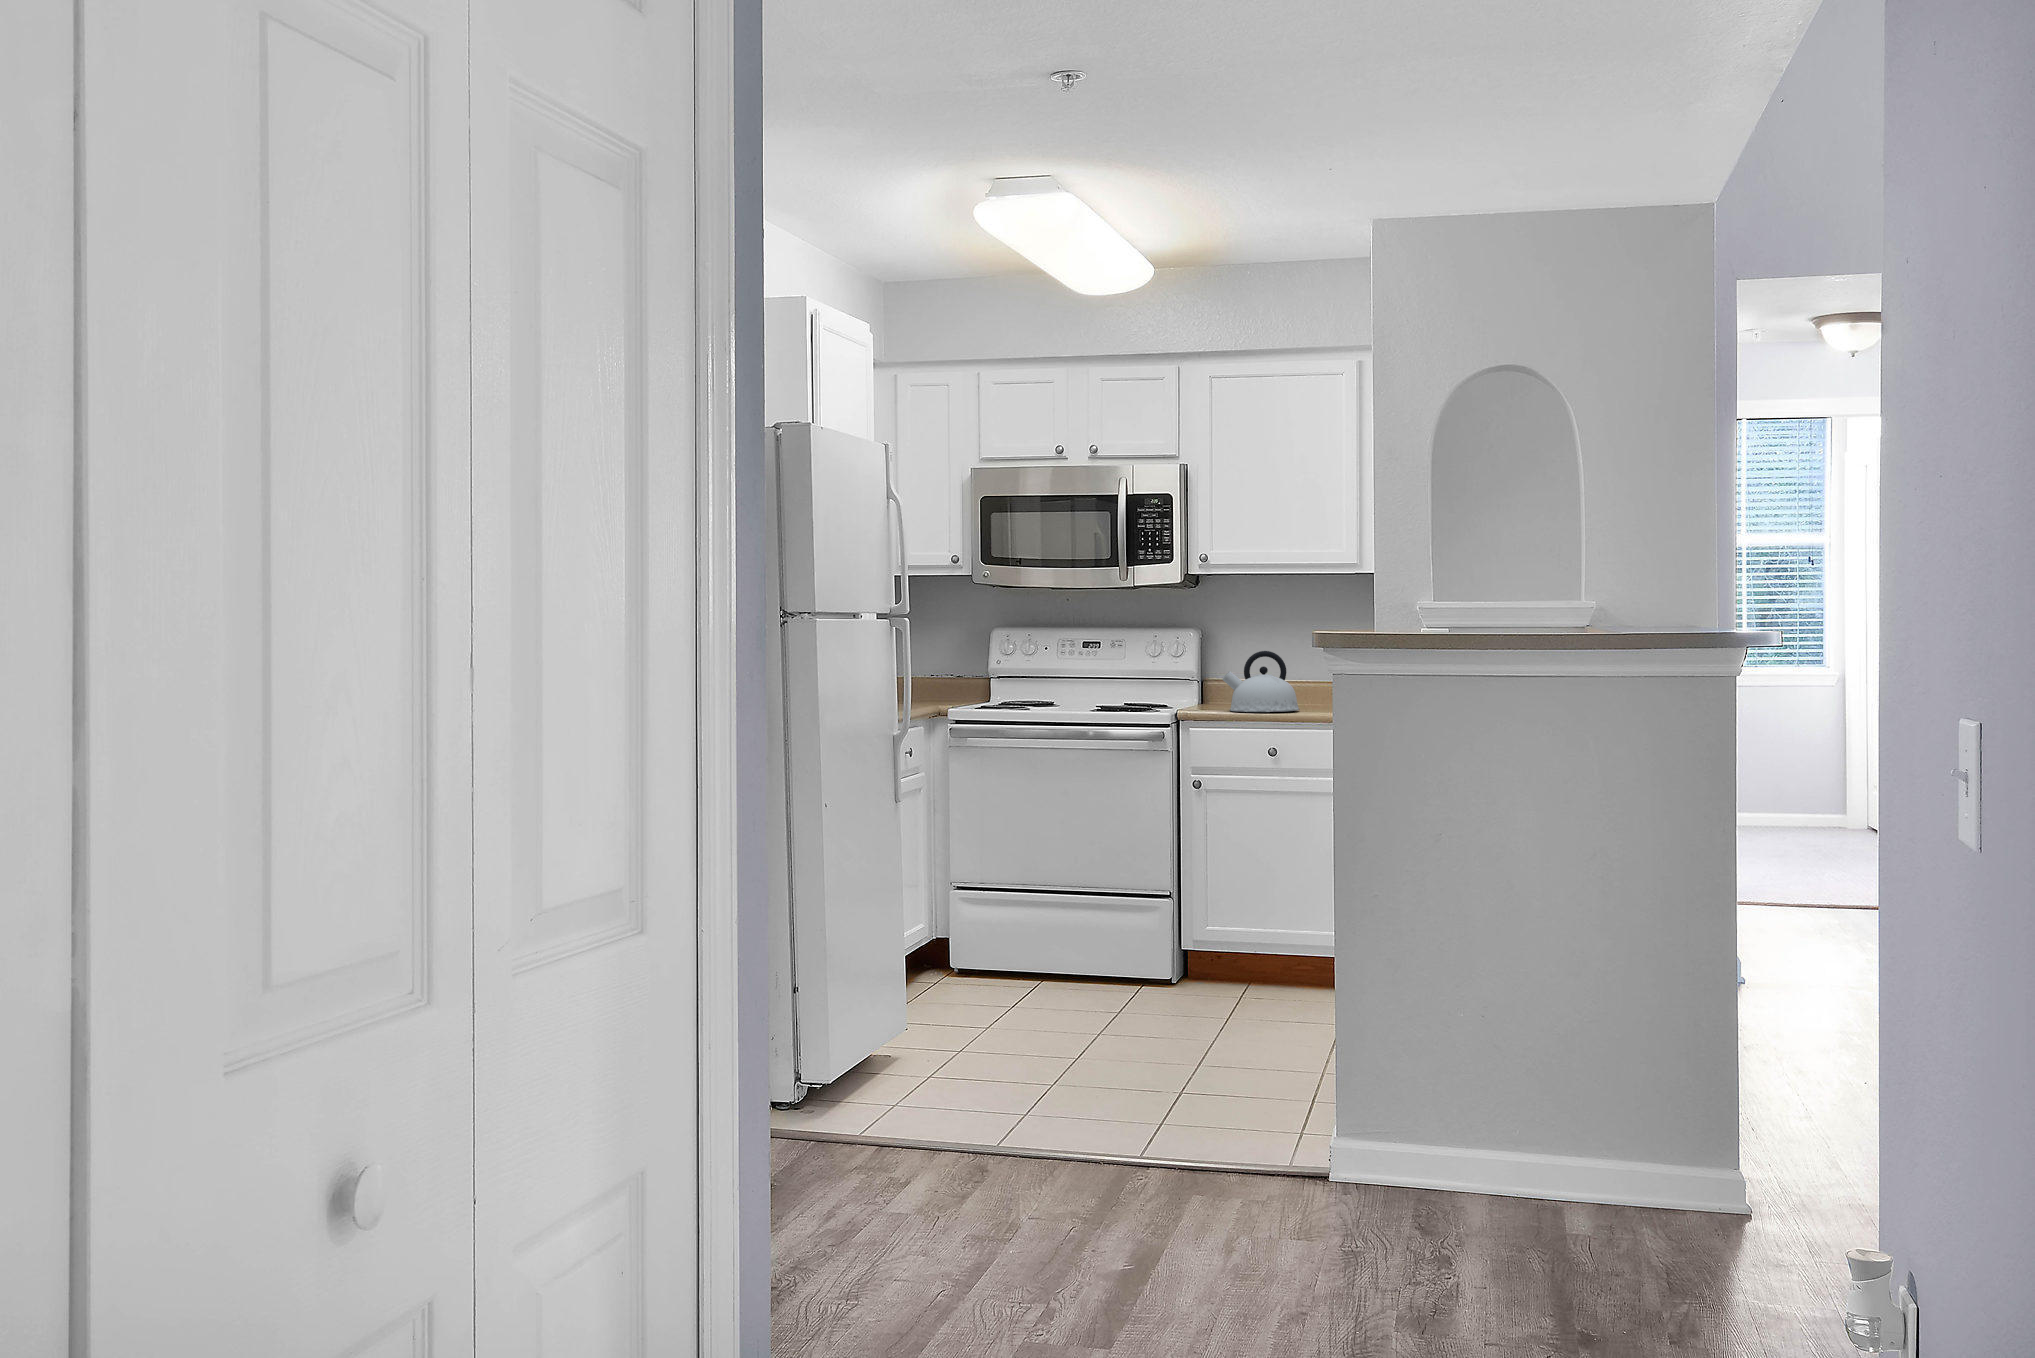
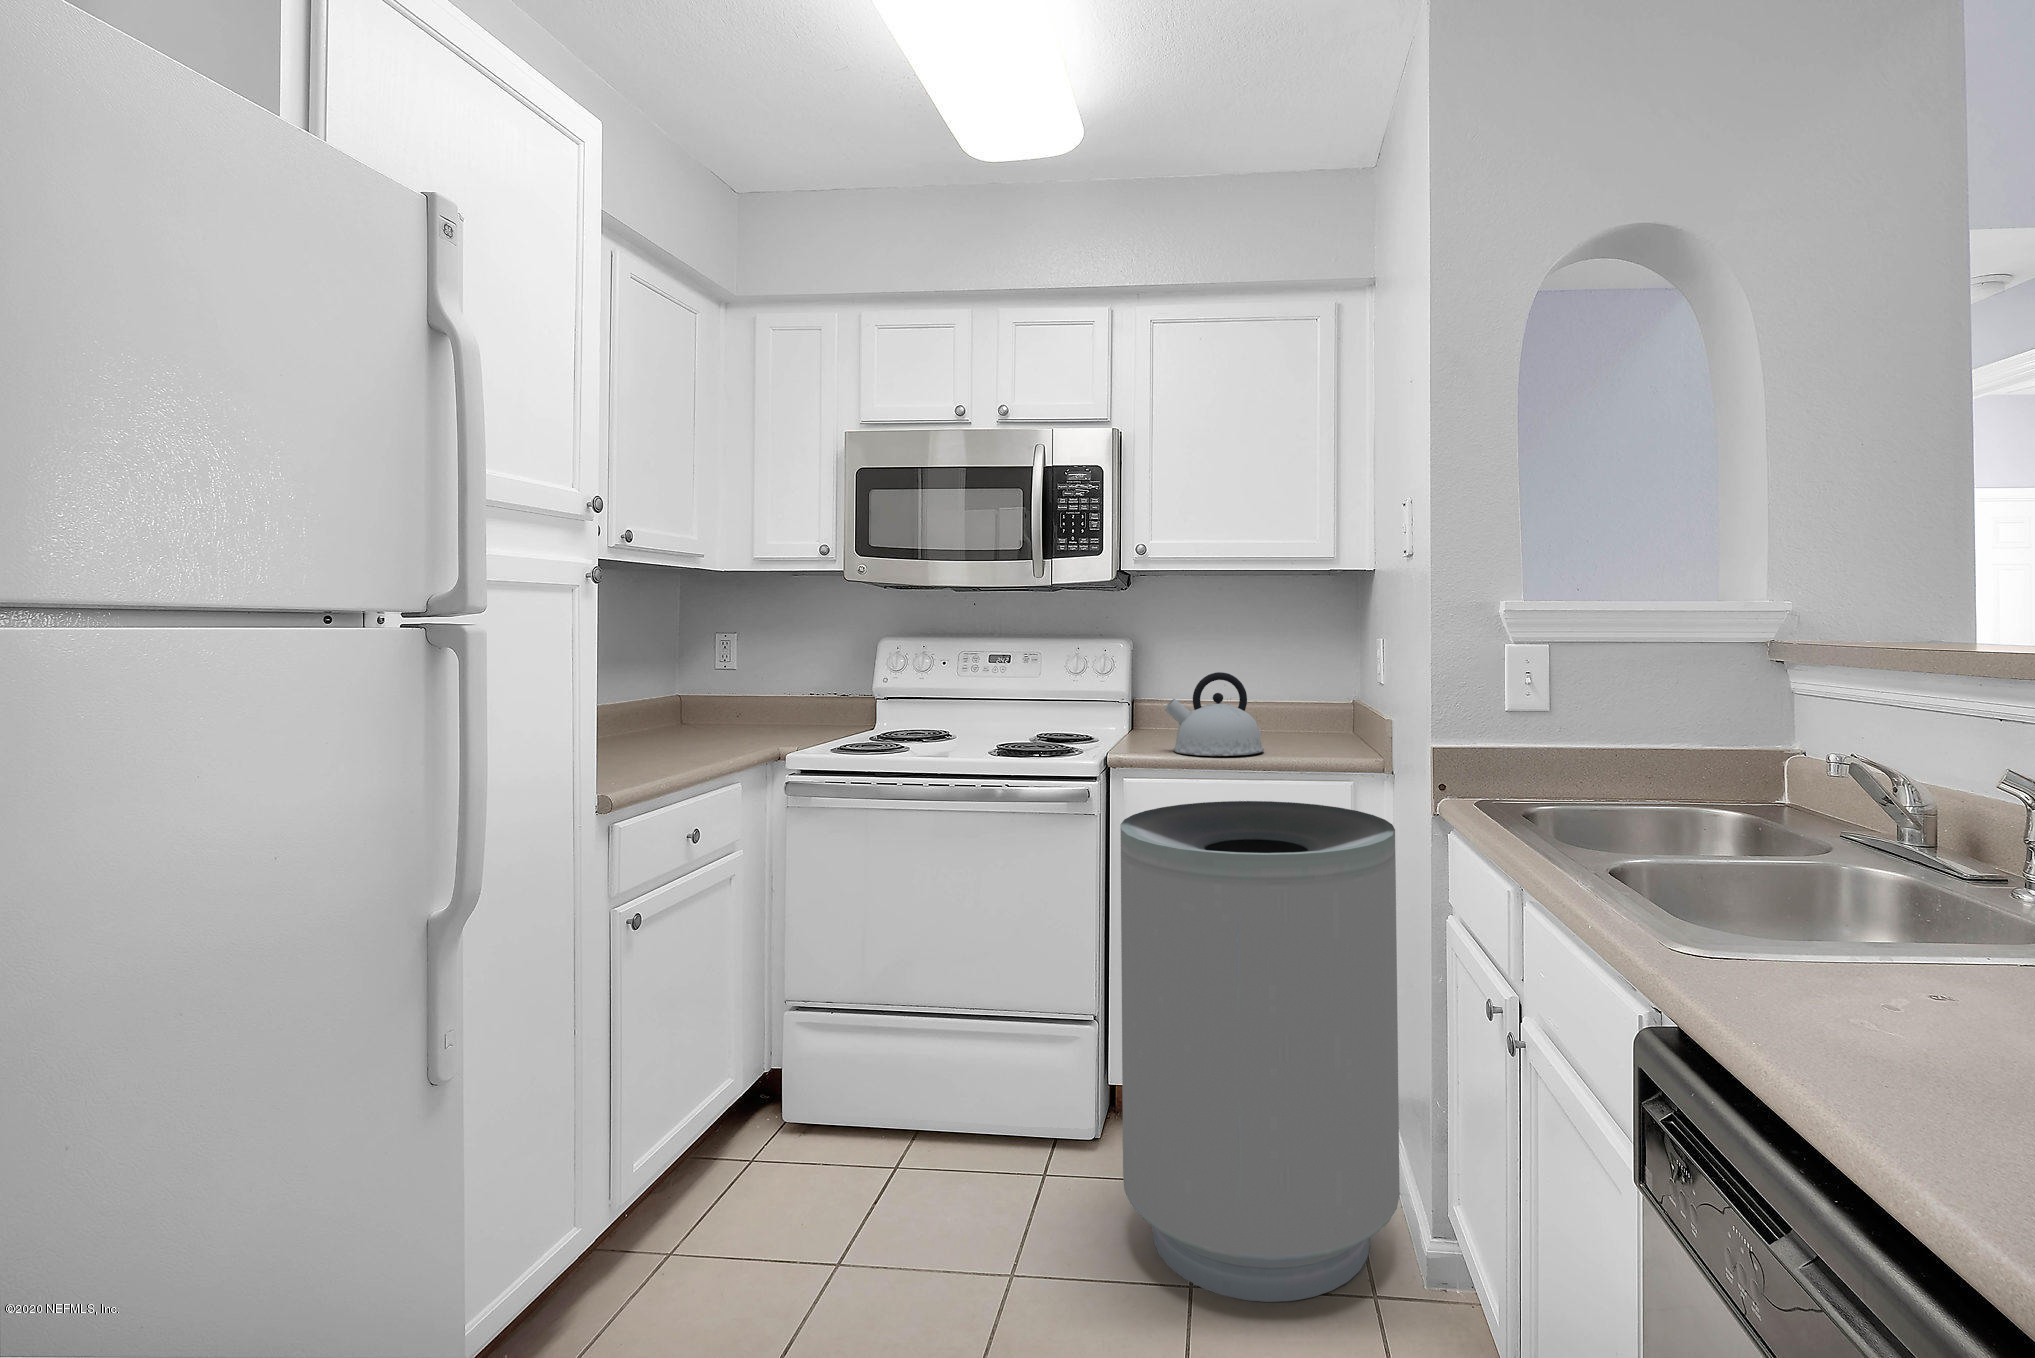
trash can: none [1185,739,1373,1029] -> present [1120,801,1400,1302]

